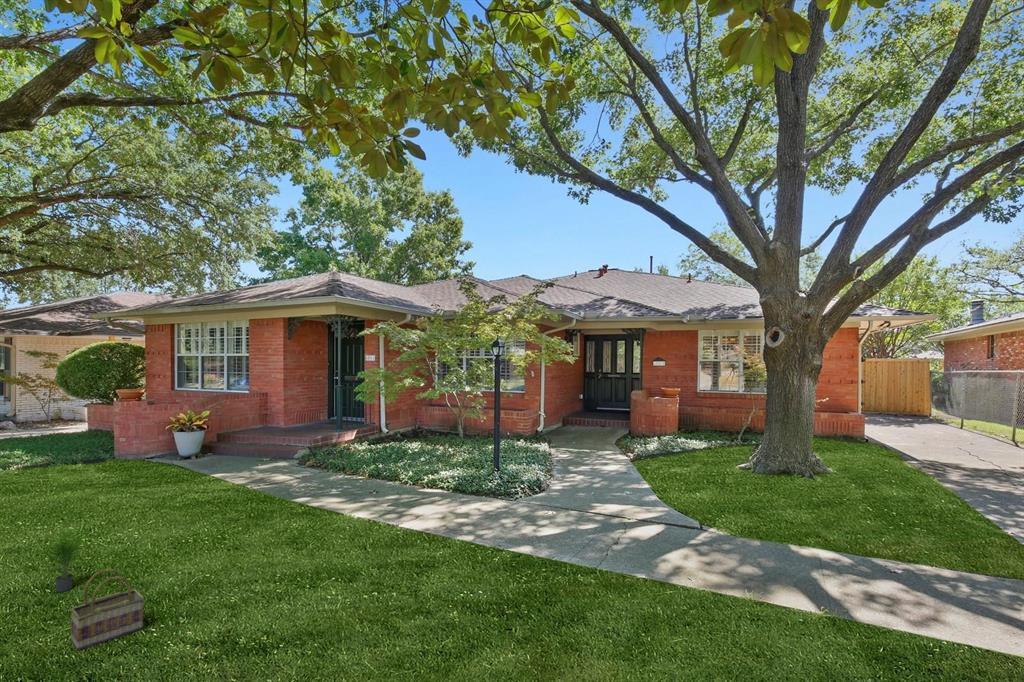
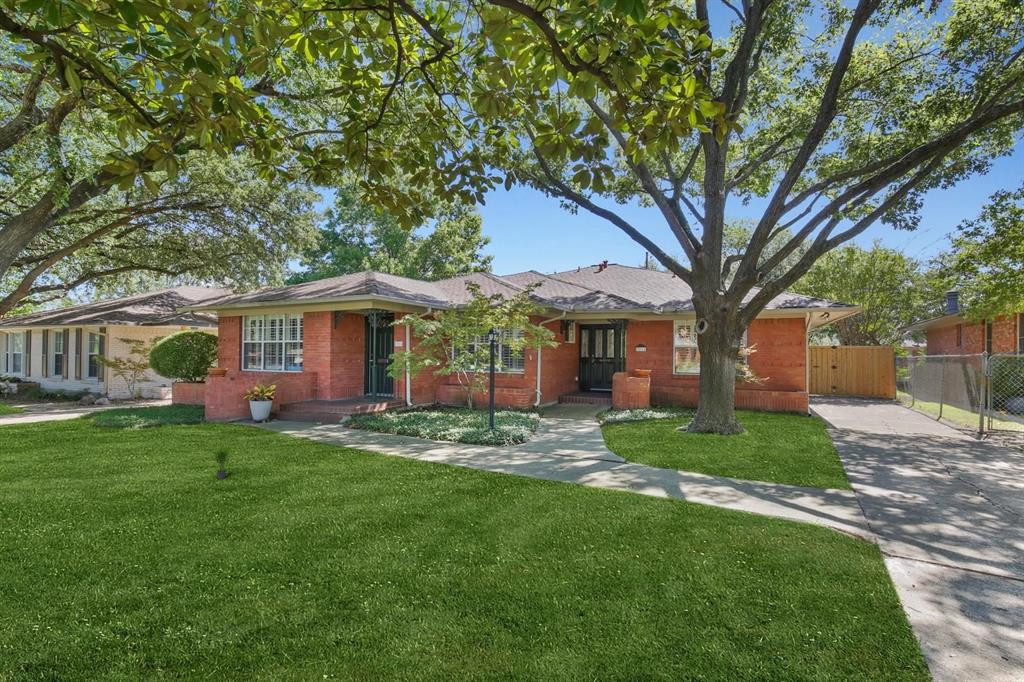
basket: present [71,569,144,650] -> none [239,459,275,497]

